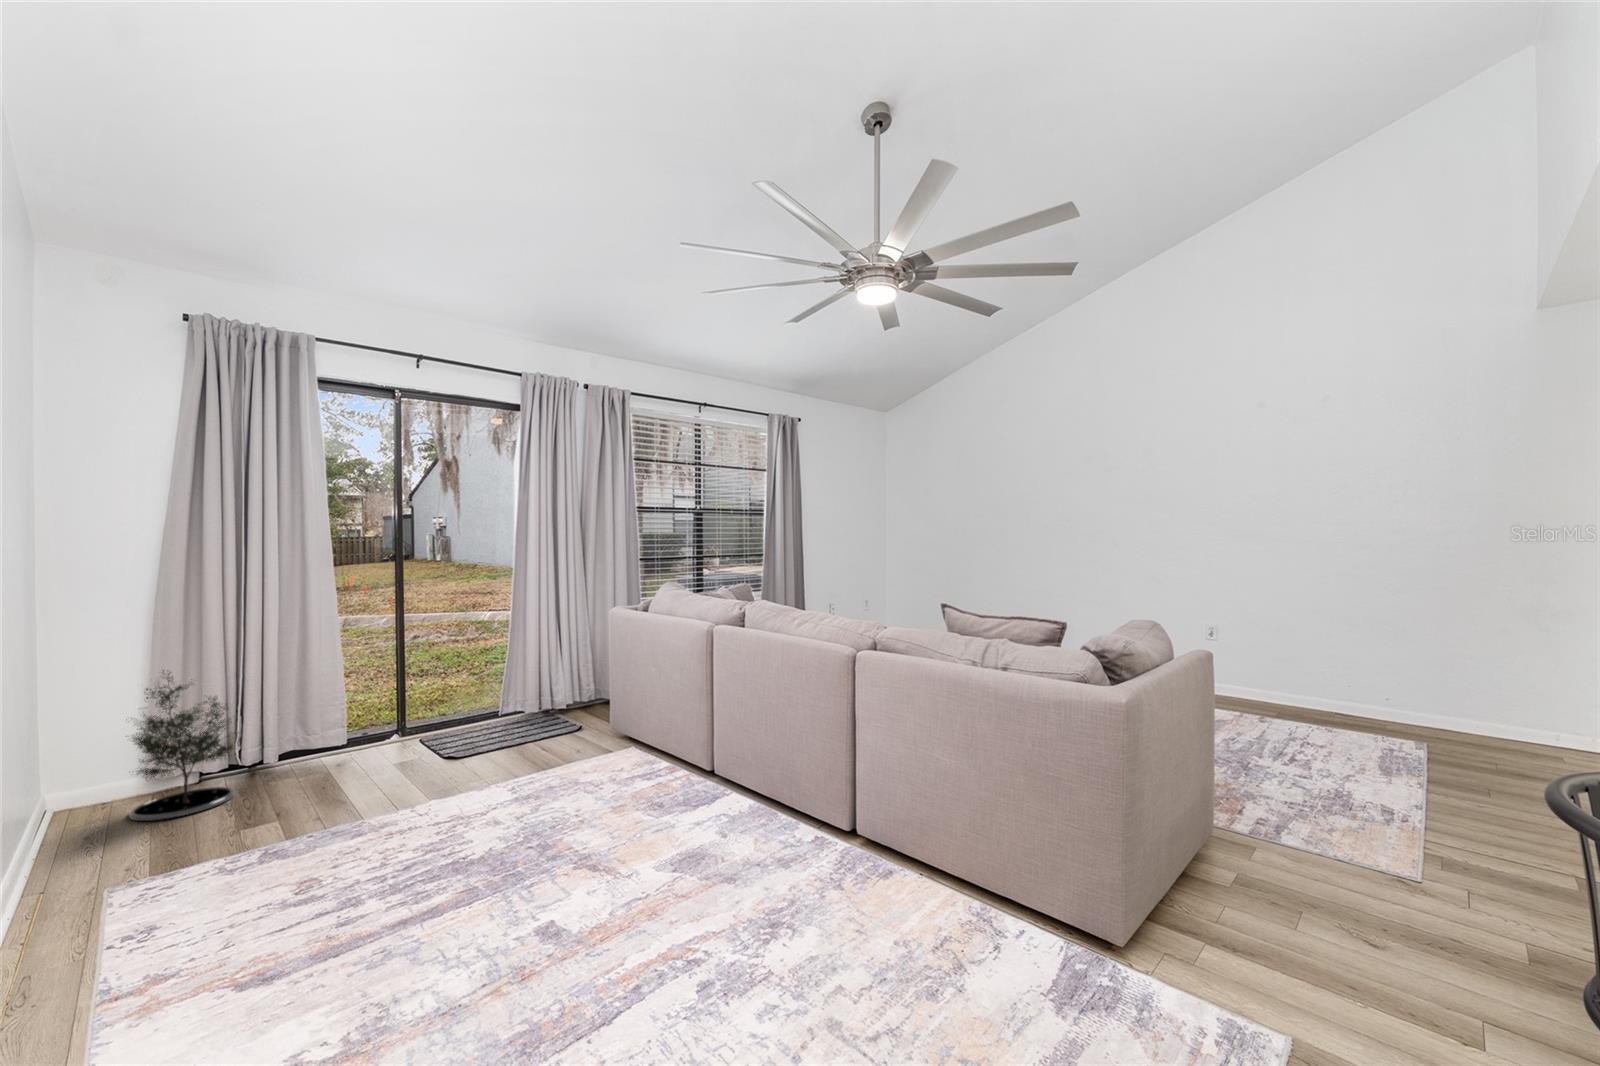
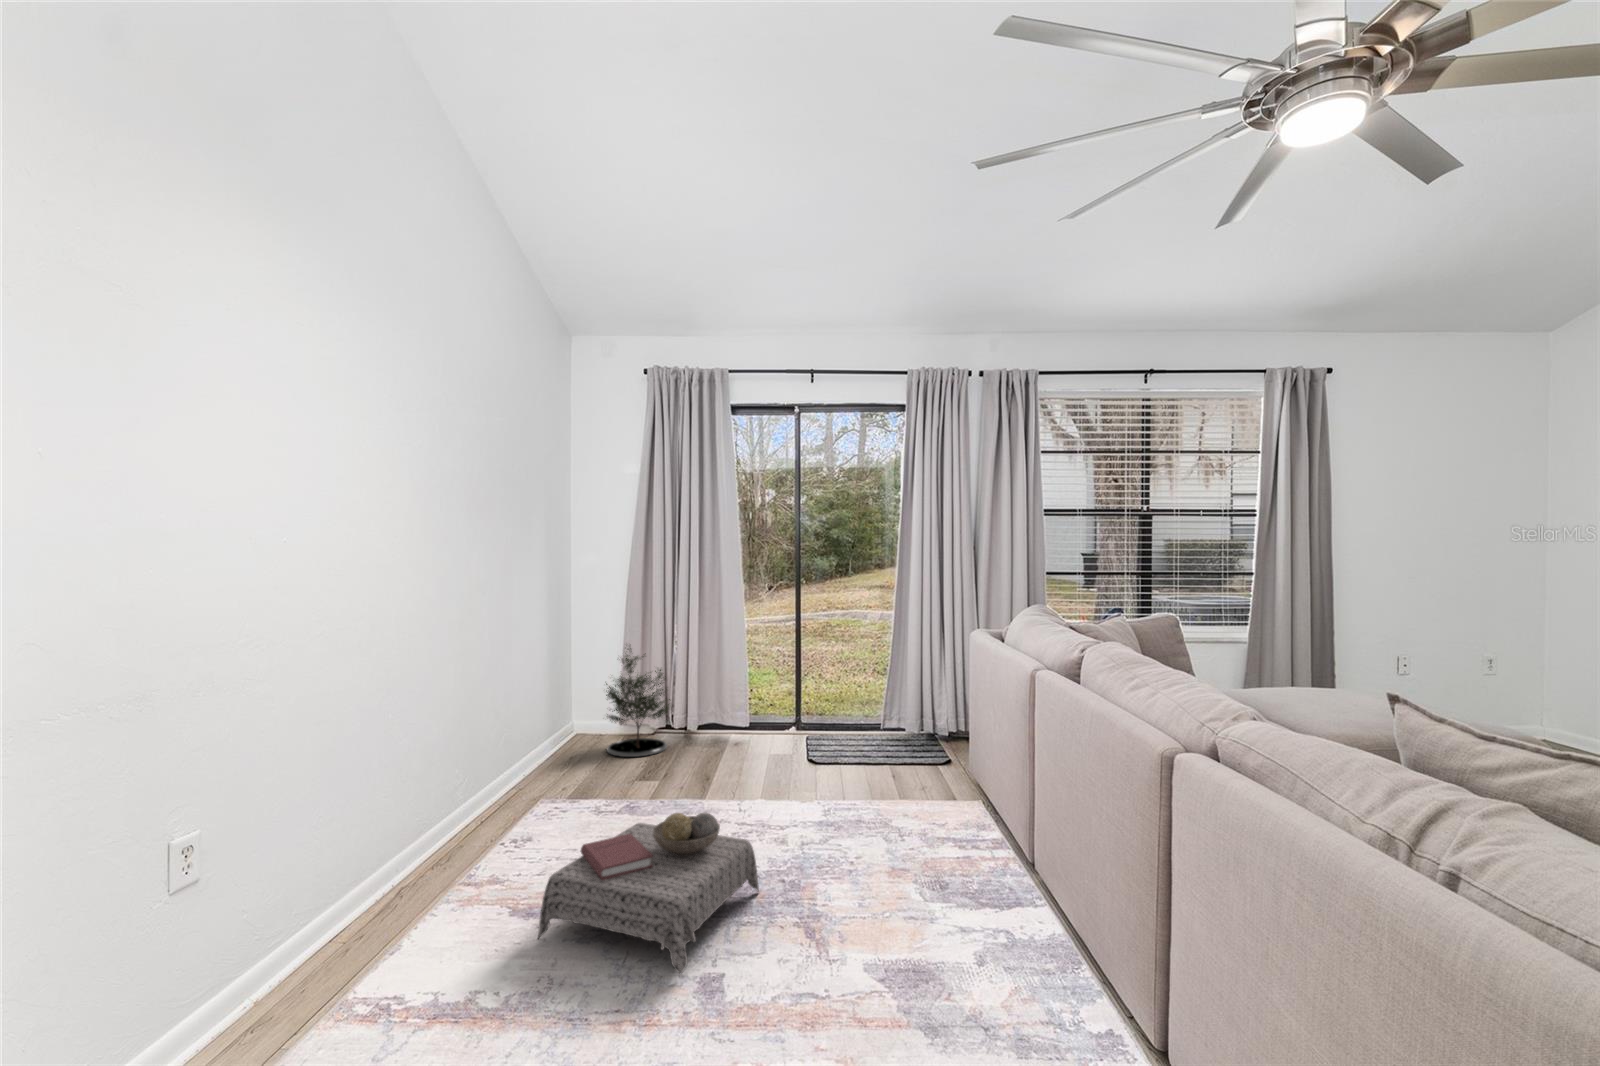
ottoman: none [309,800,522,989] -> present [538,813,759,974]

